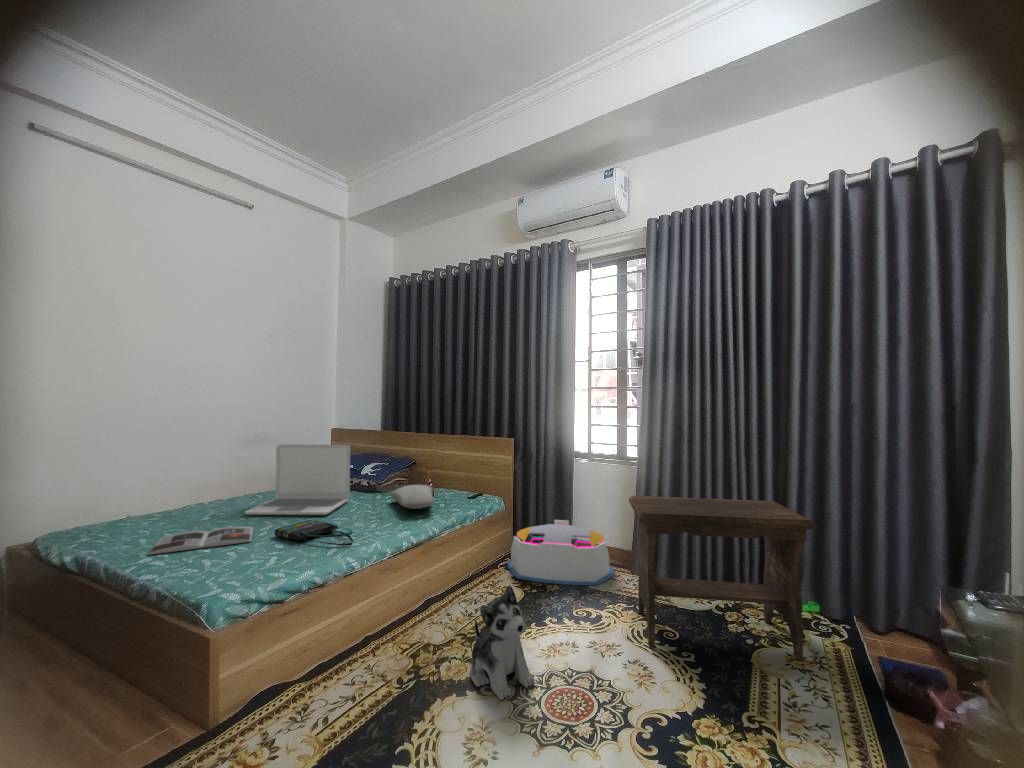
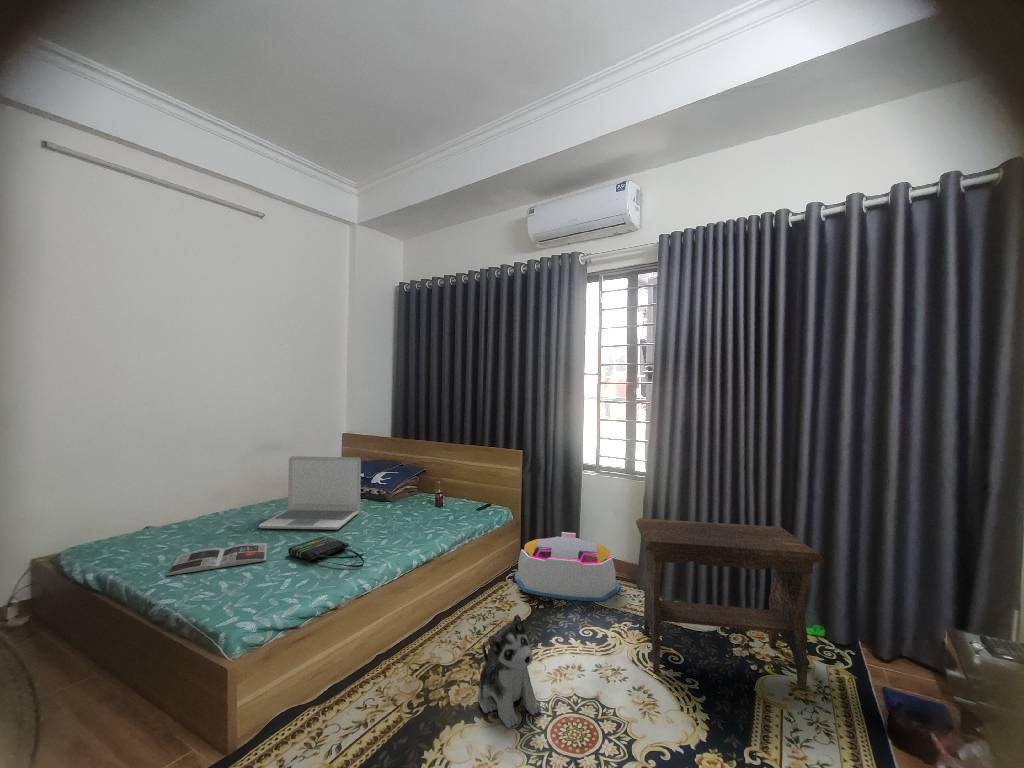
pillow: present [391,485,434,509] -> none [400,497,443,524]

